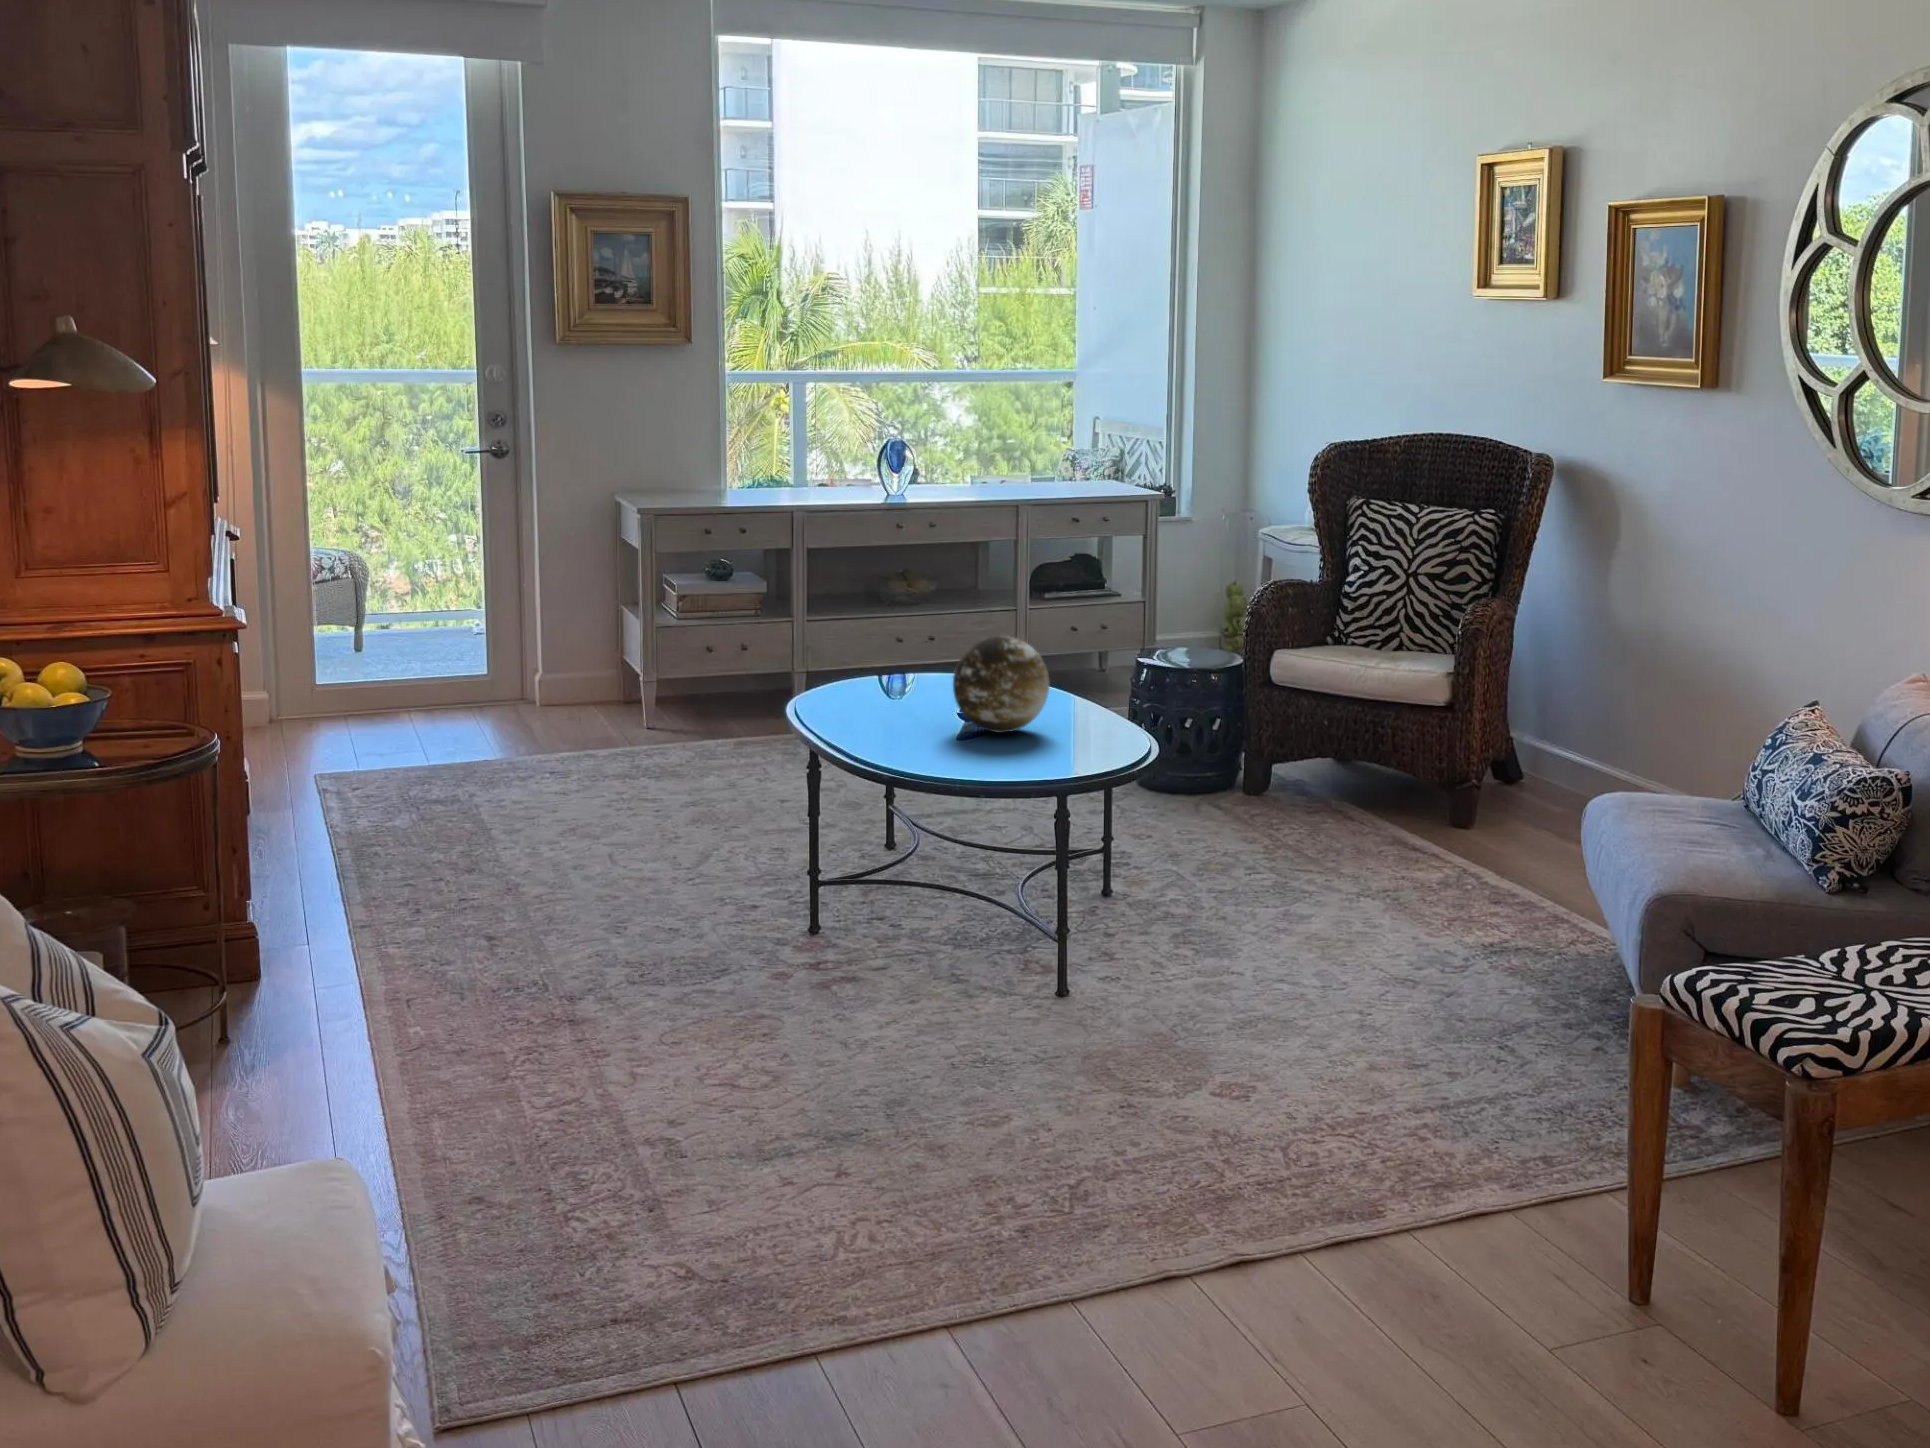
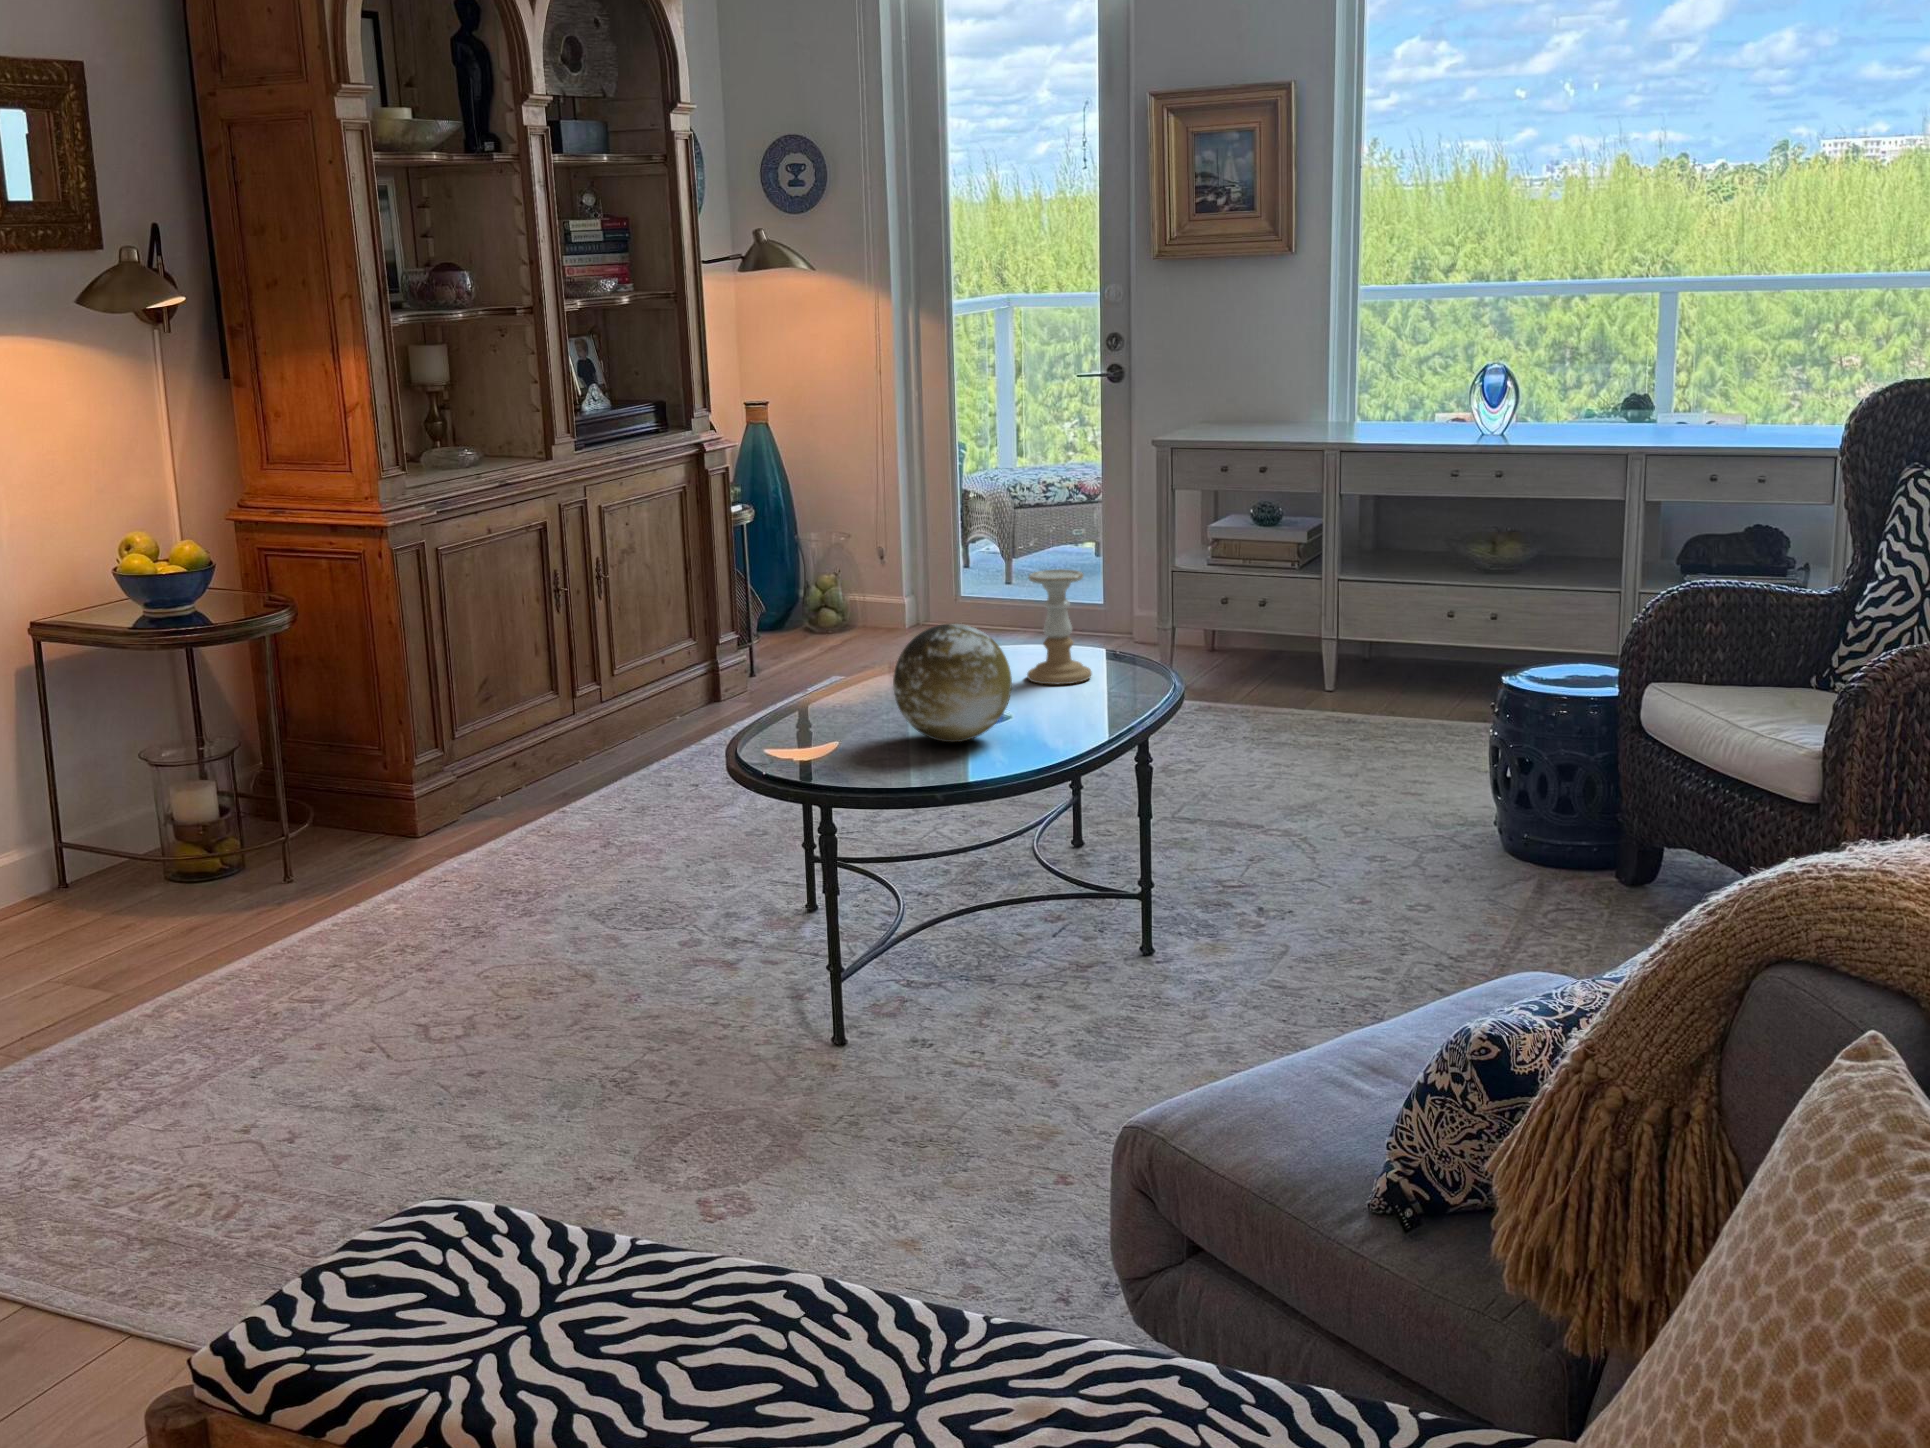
candle holder: none [892,598,946,693] -> present [1027,569,1092,684]

